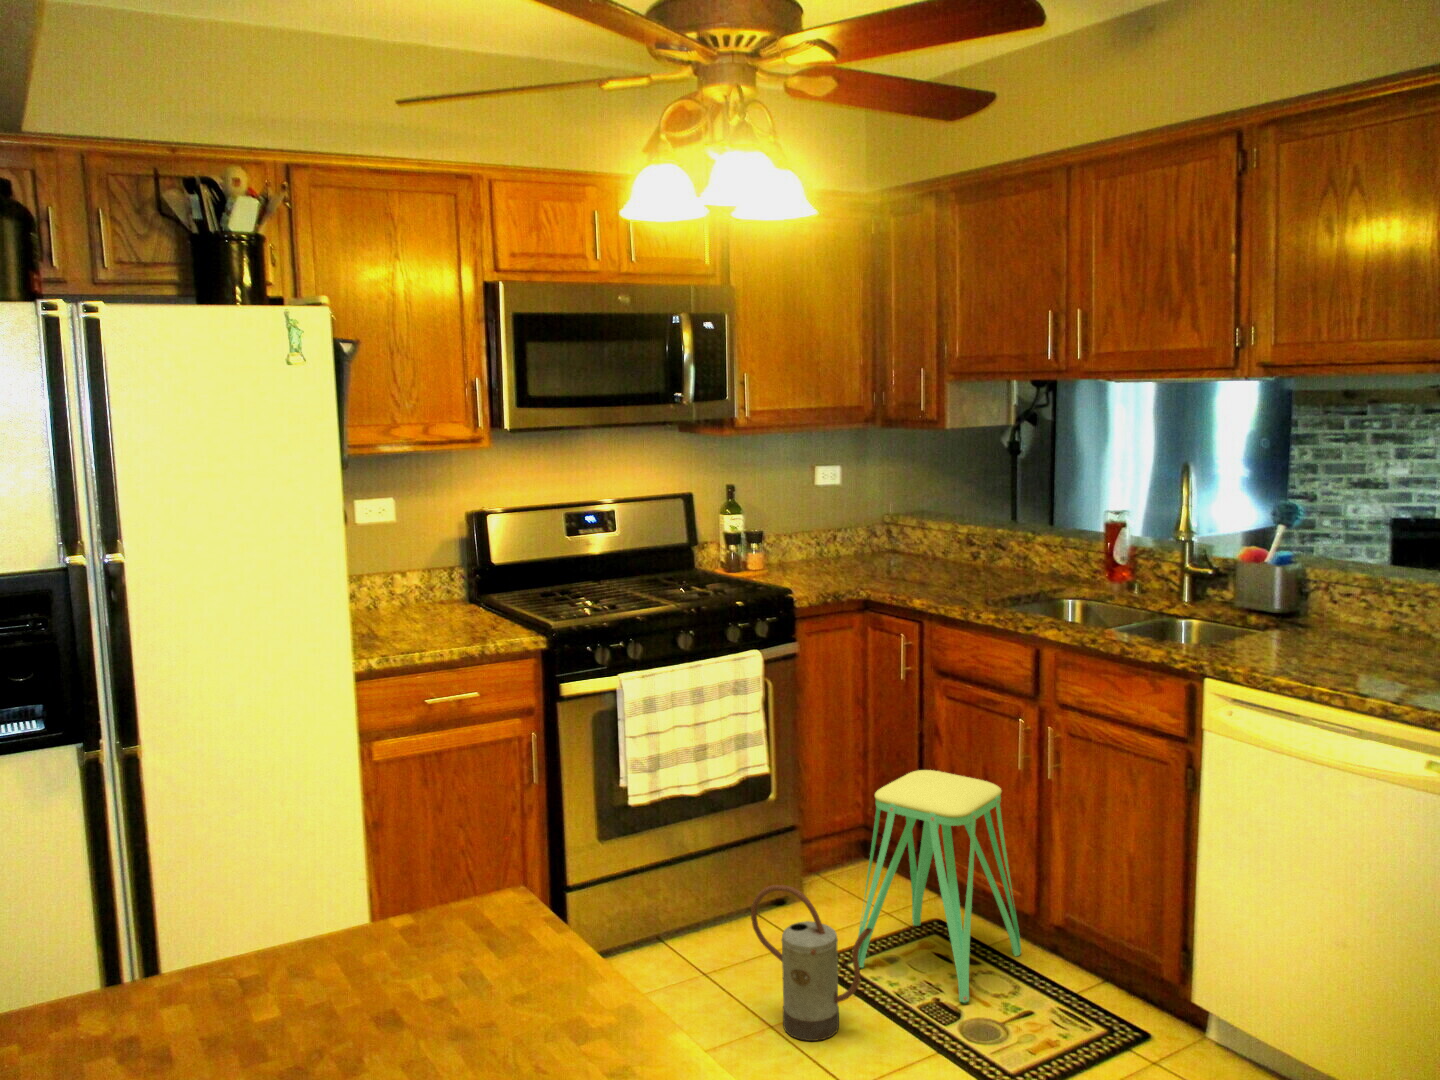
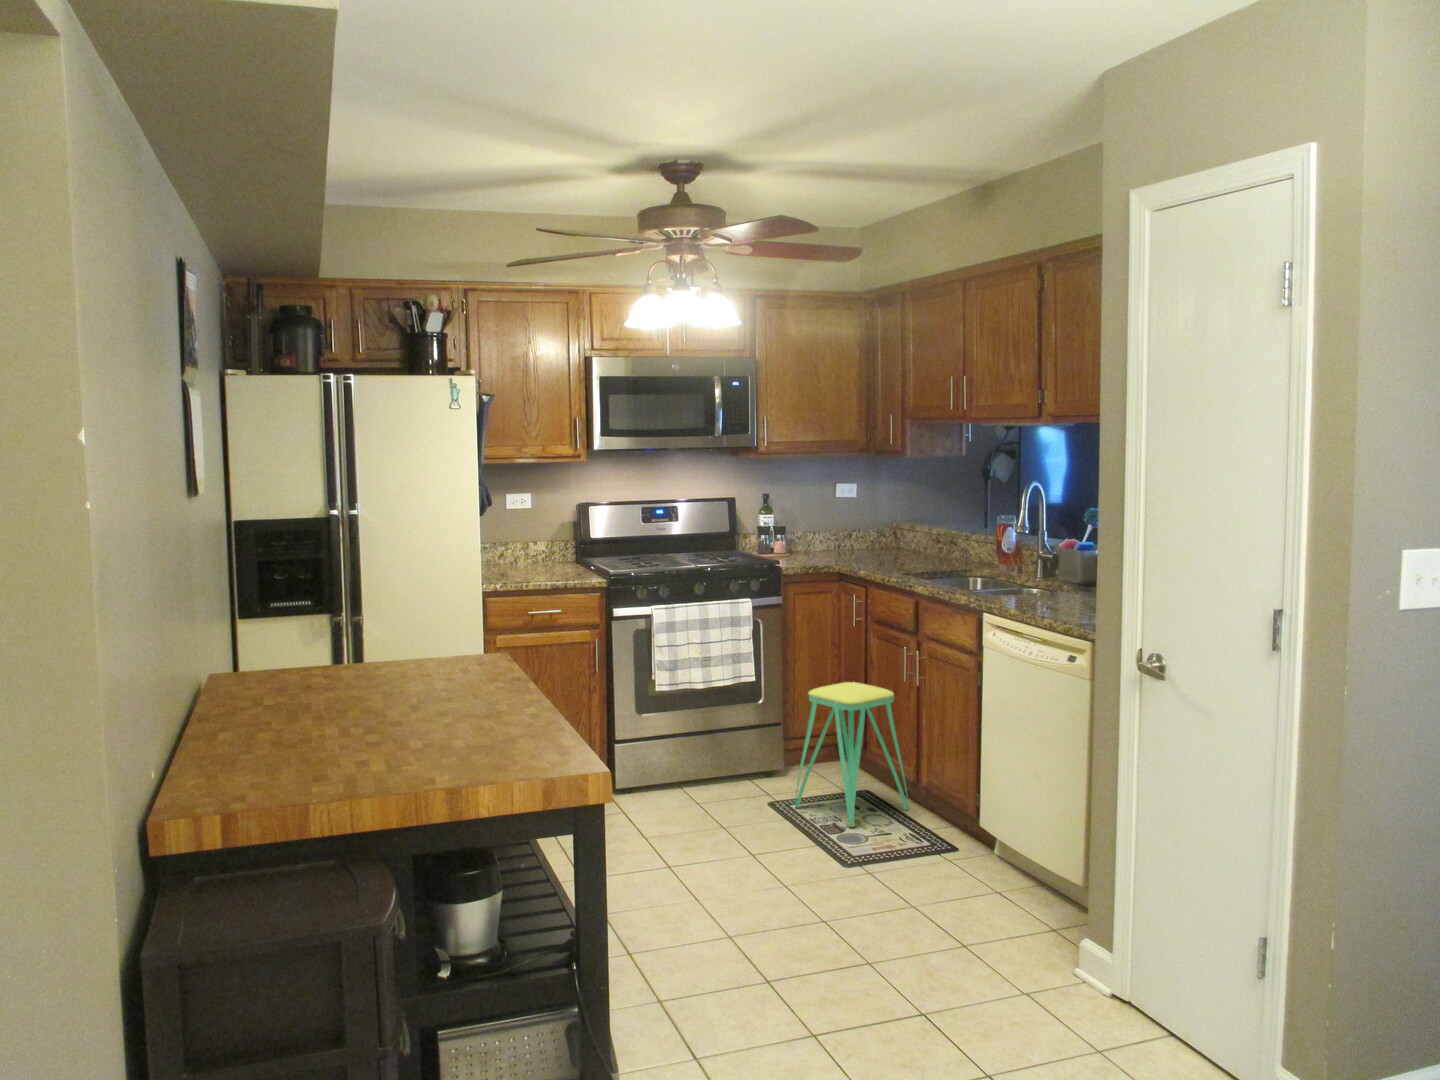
watering can: present [751,885,872,1041] -> none [714,738,781,835]

